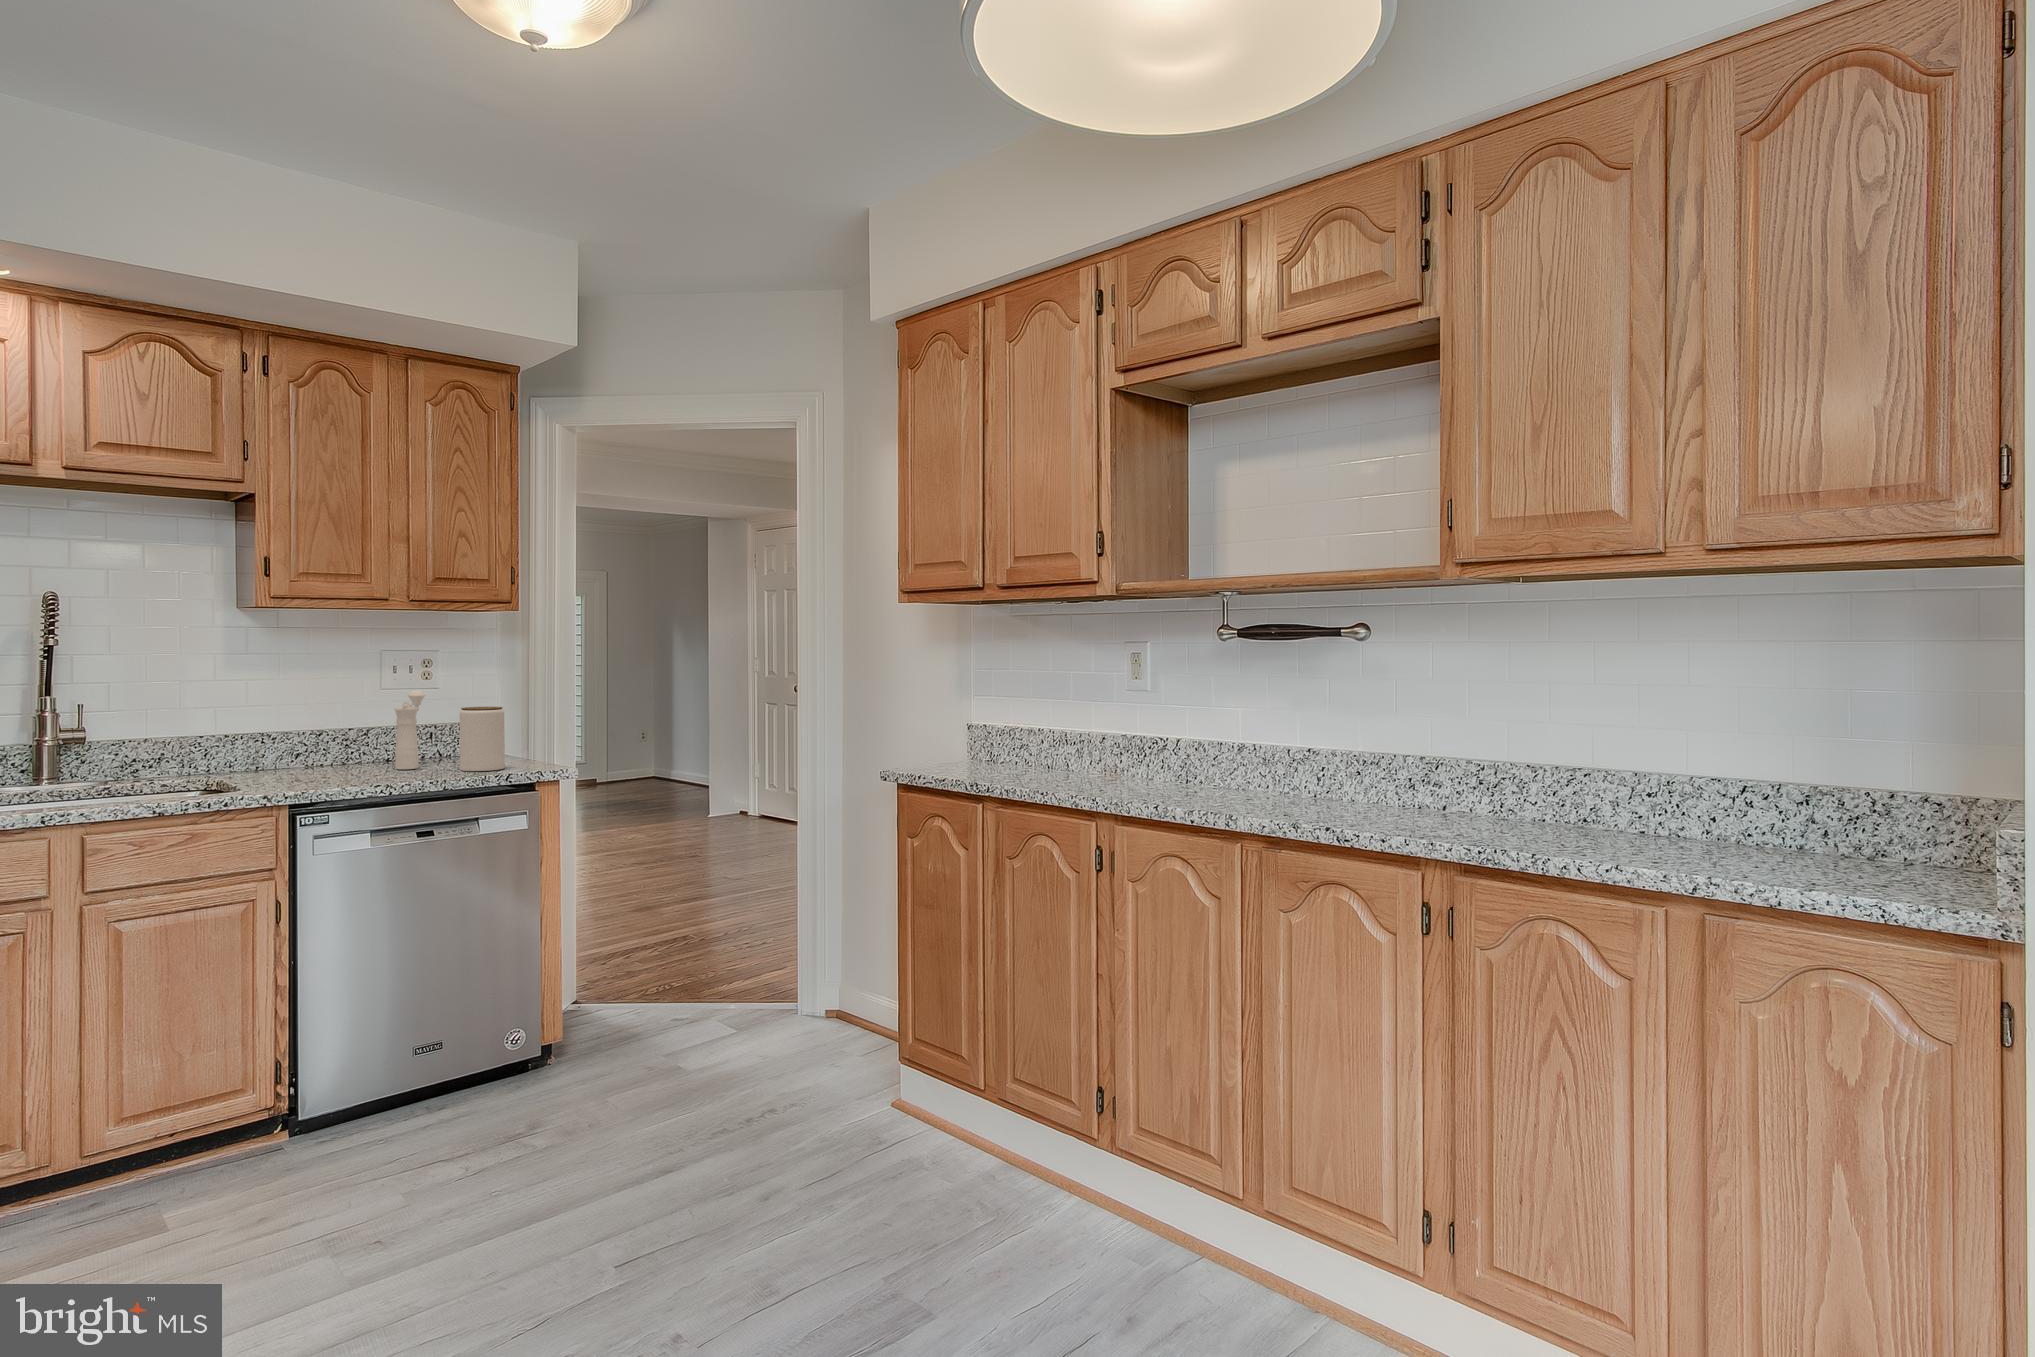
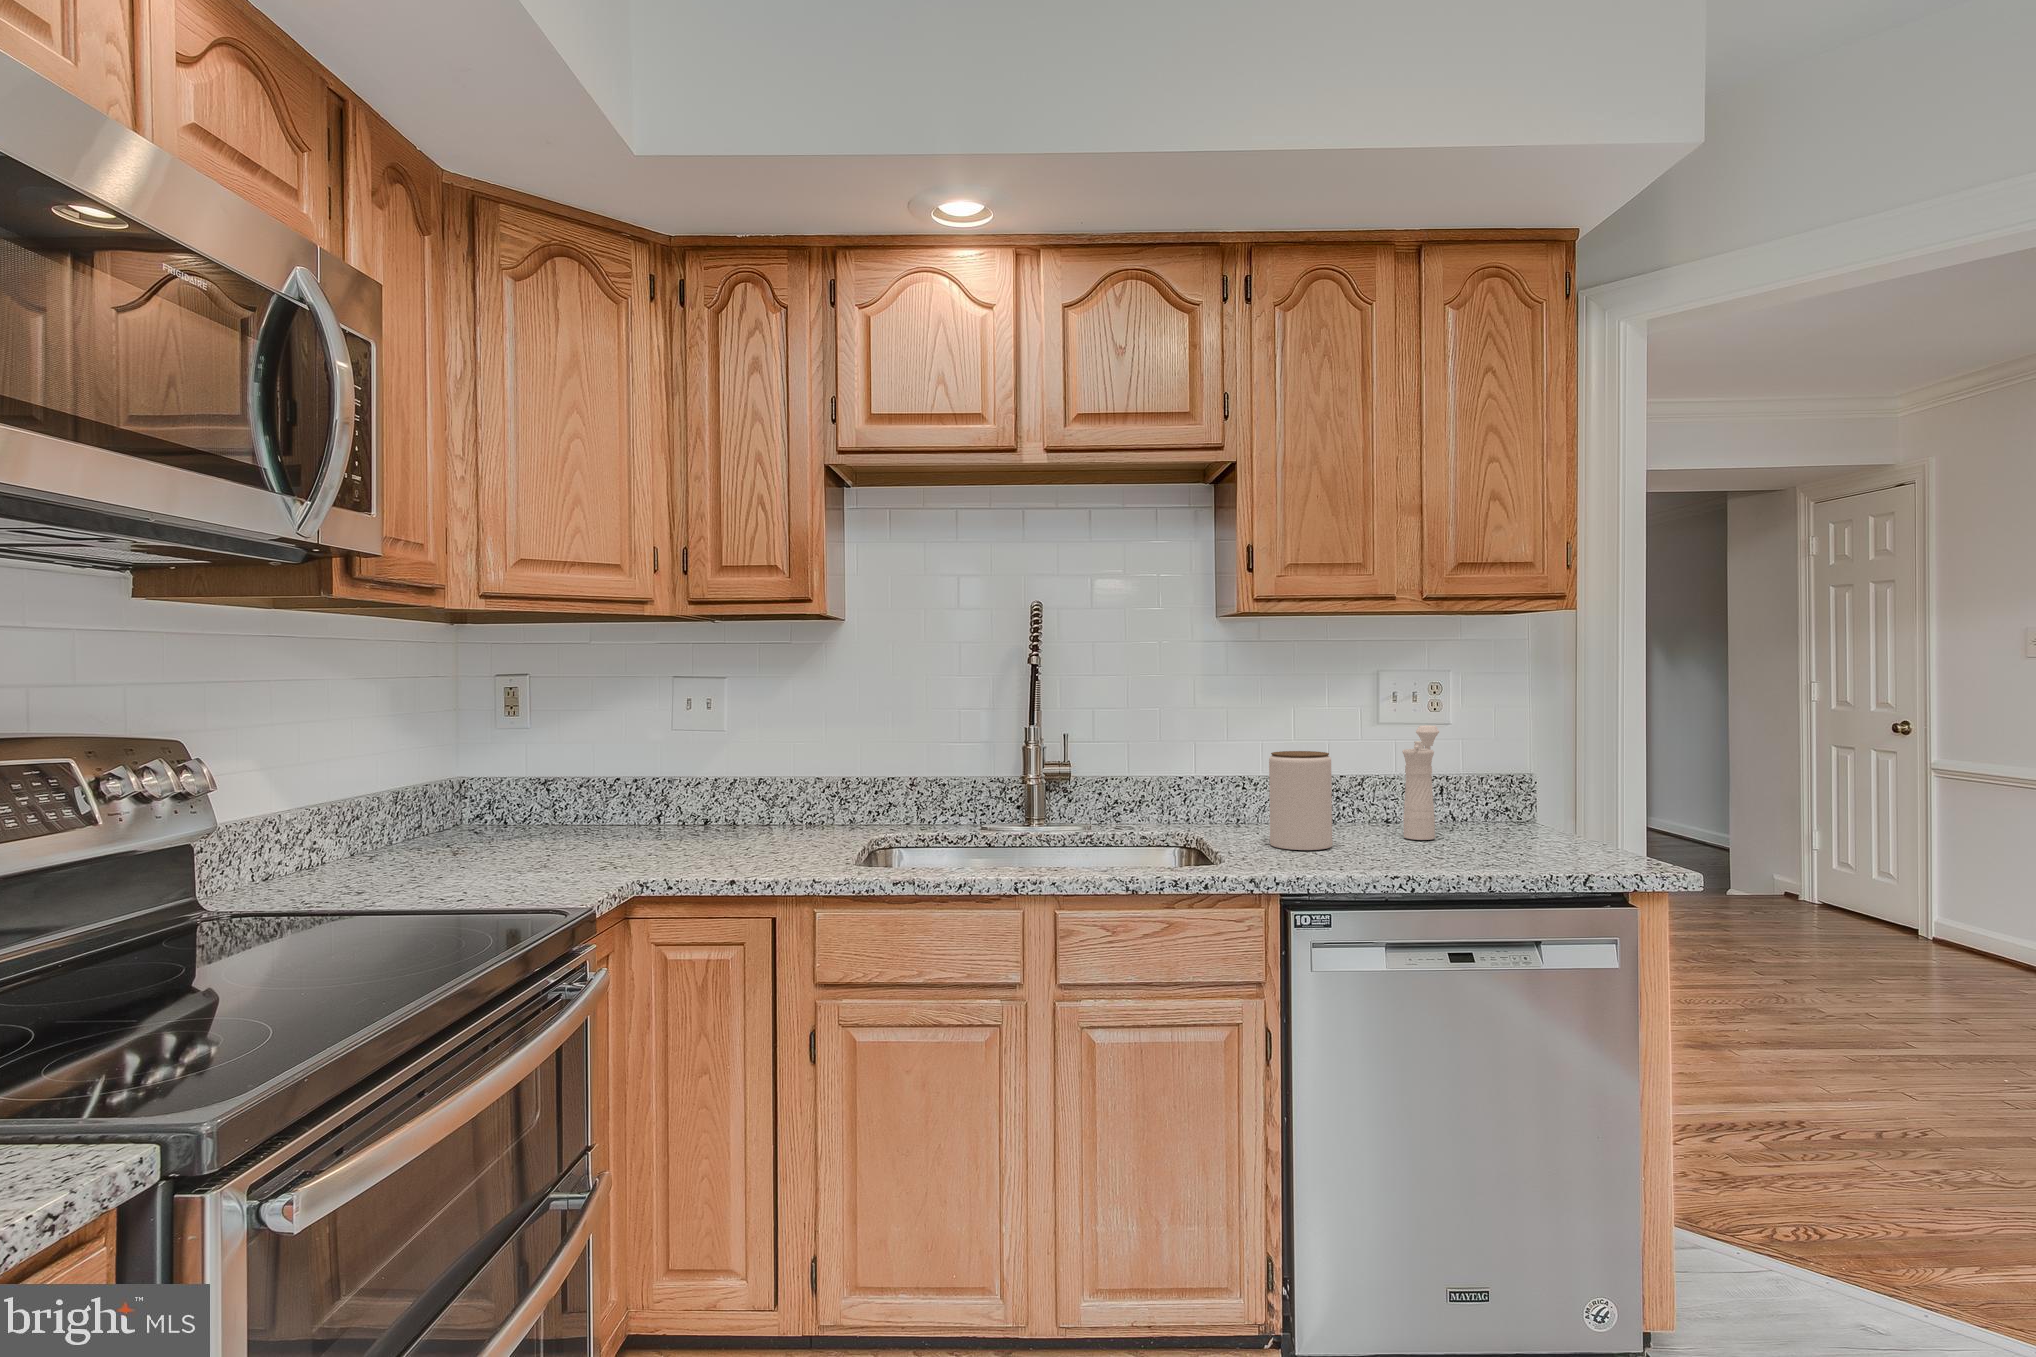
jar: present [460,707,505,771] -> present [1269,751,1332,850]

